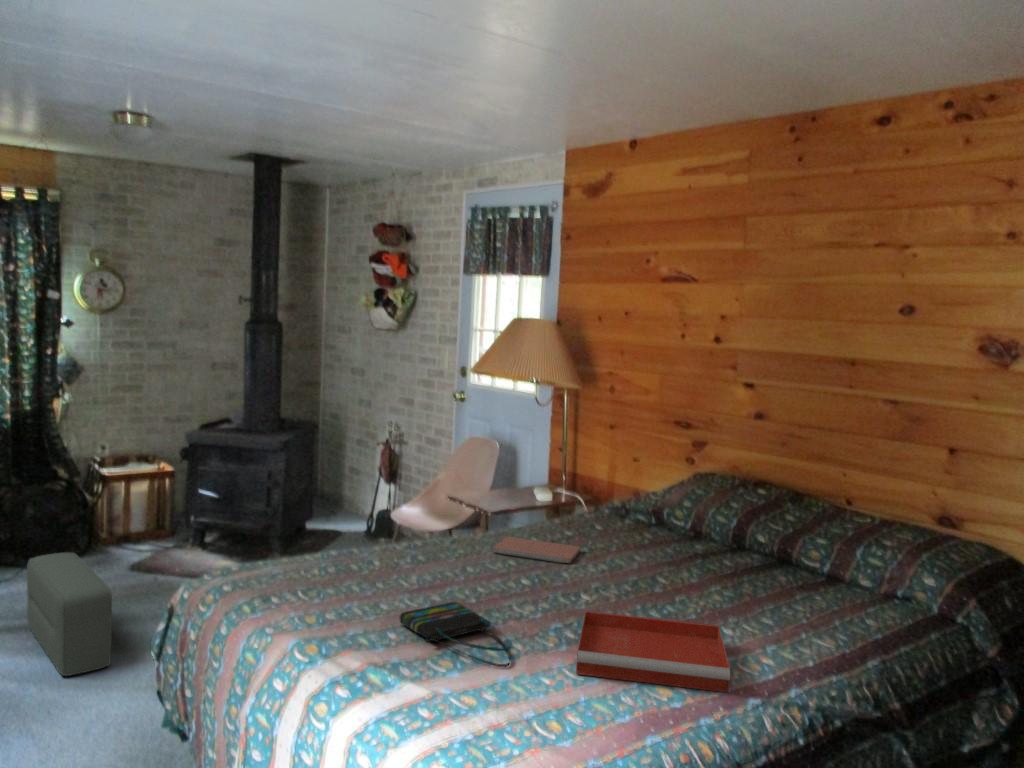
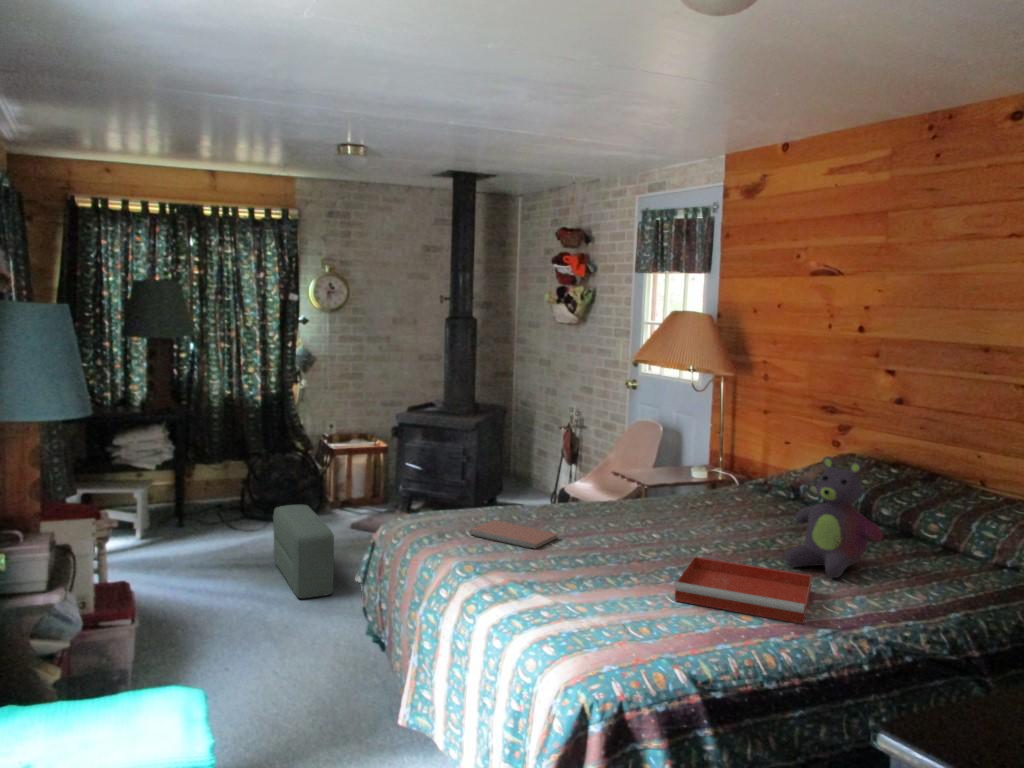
stuffed bear: none [679,484,781,623] -> present [785,456,883,578]
notebook: present [493,537,580,563] -> present [470,520,557,548]
tote bag: present [400,602,511,667] -> none [541,544,624,592]

